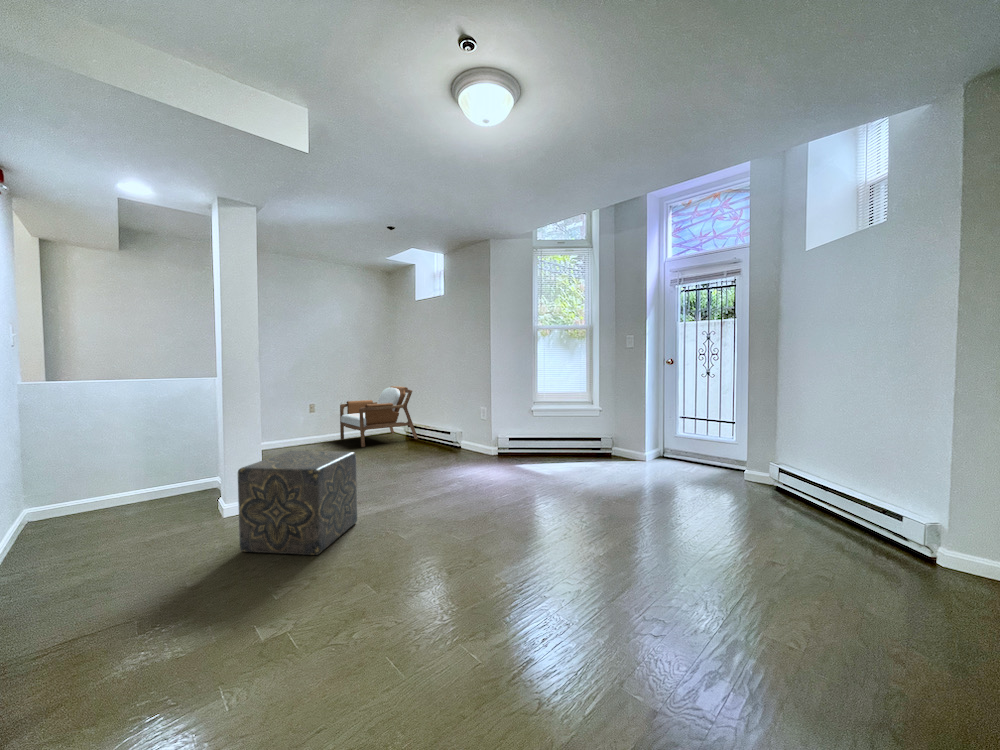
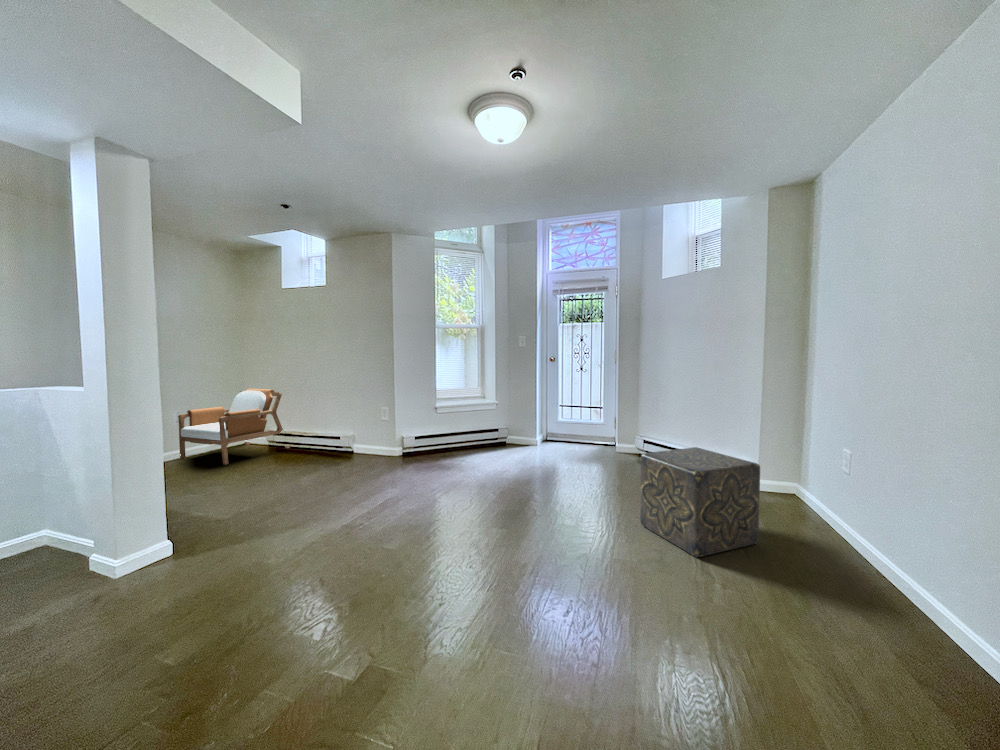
ottoman: present [238,451,357,555] -> present [640,447,760,557]

